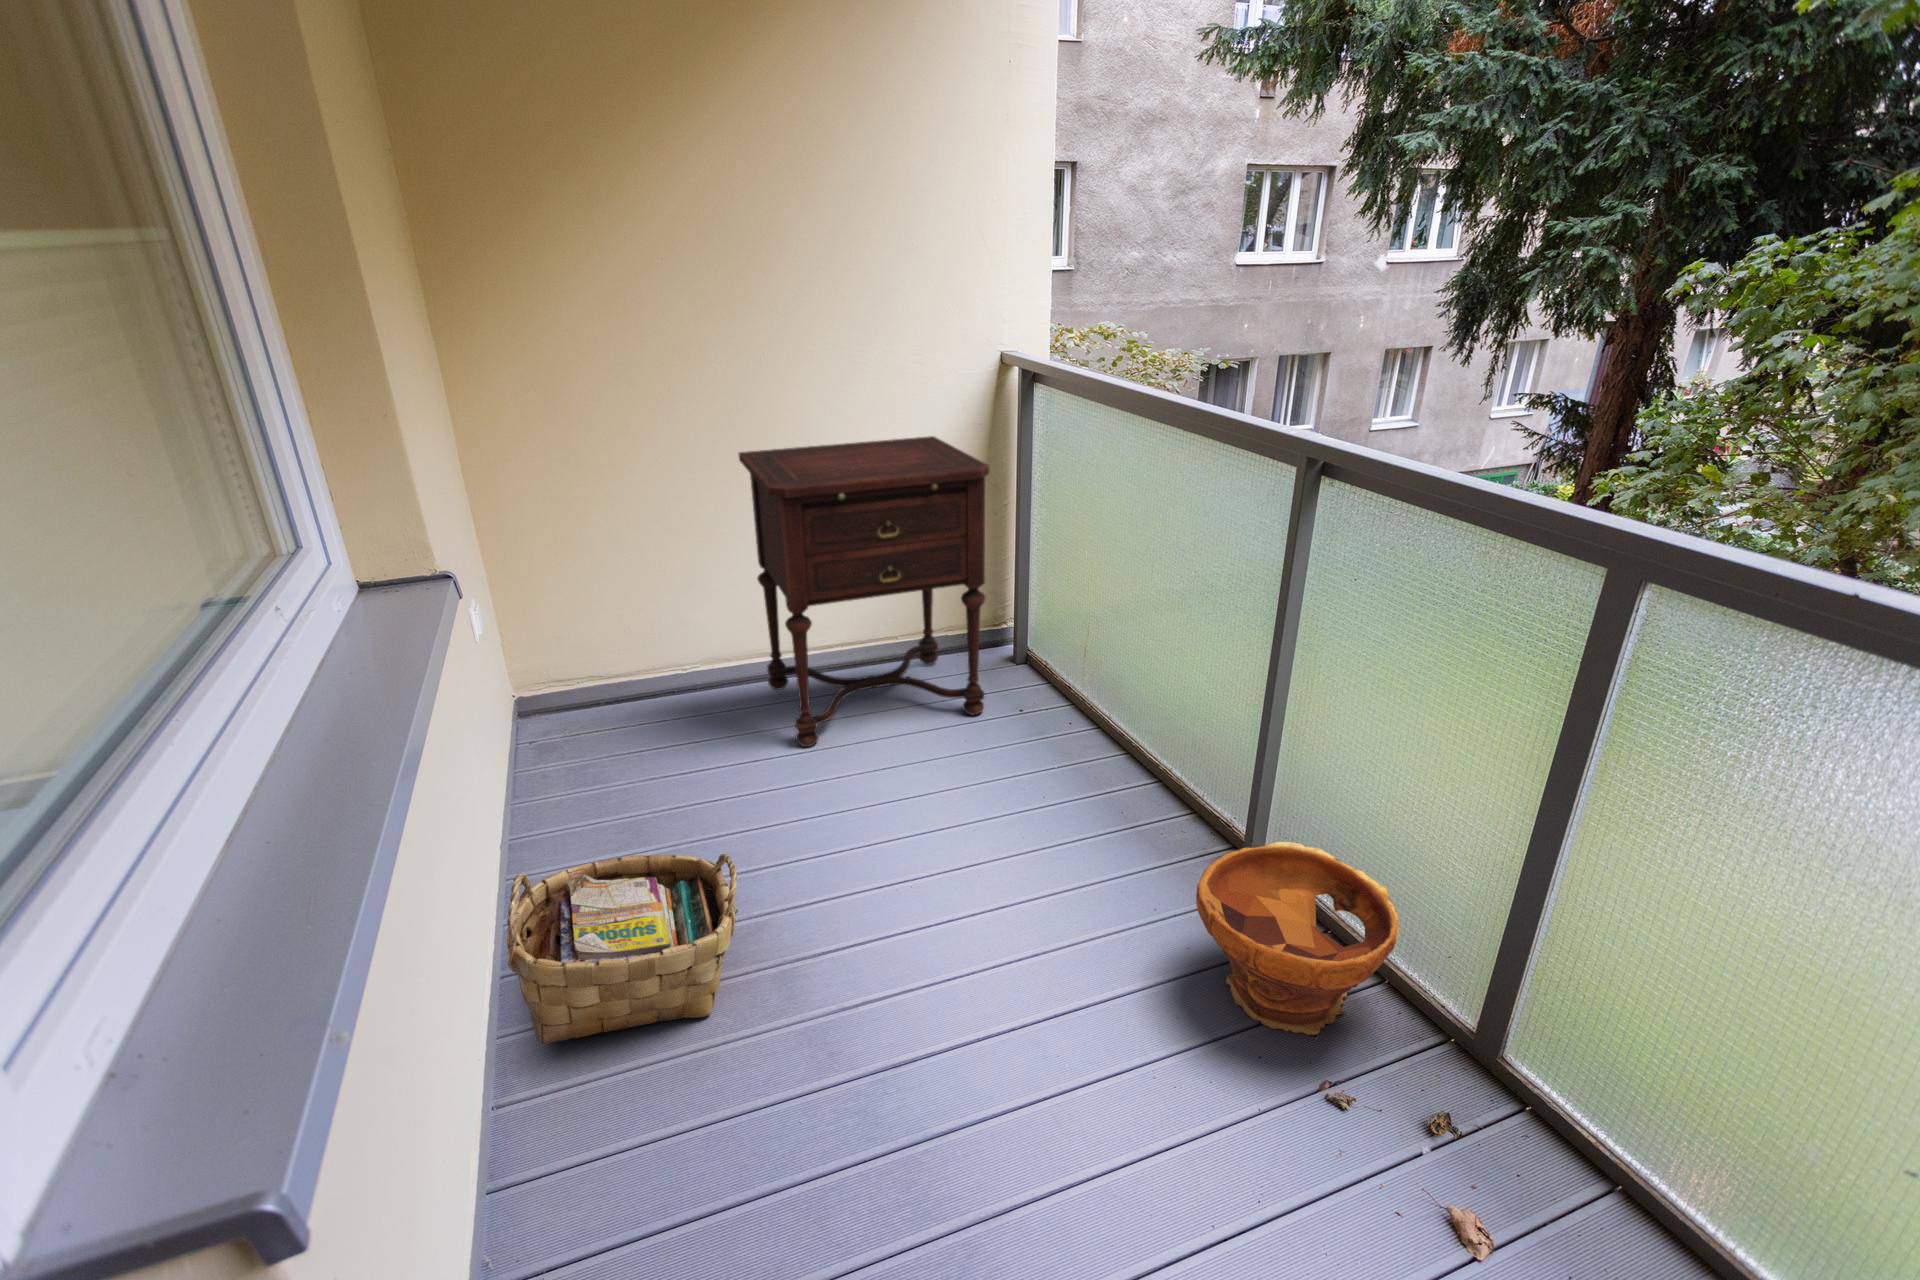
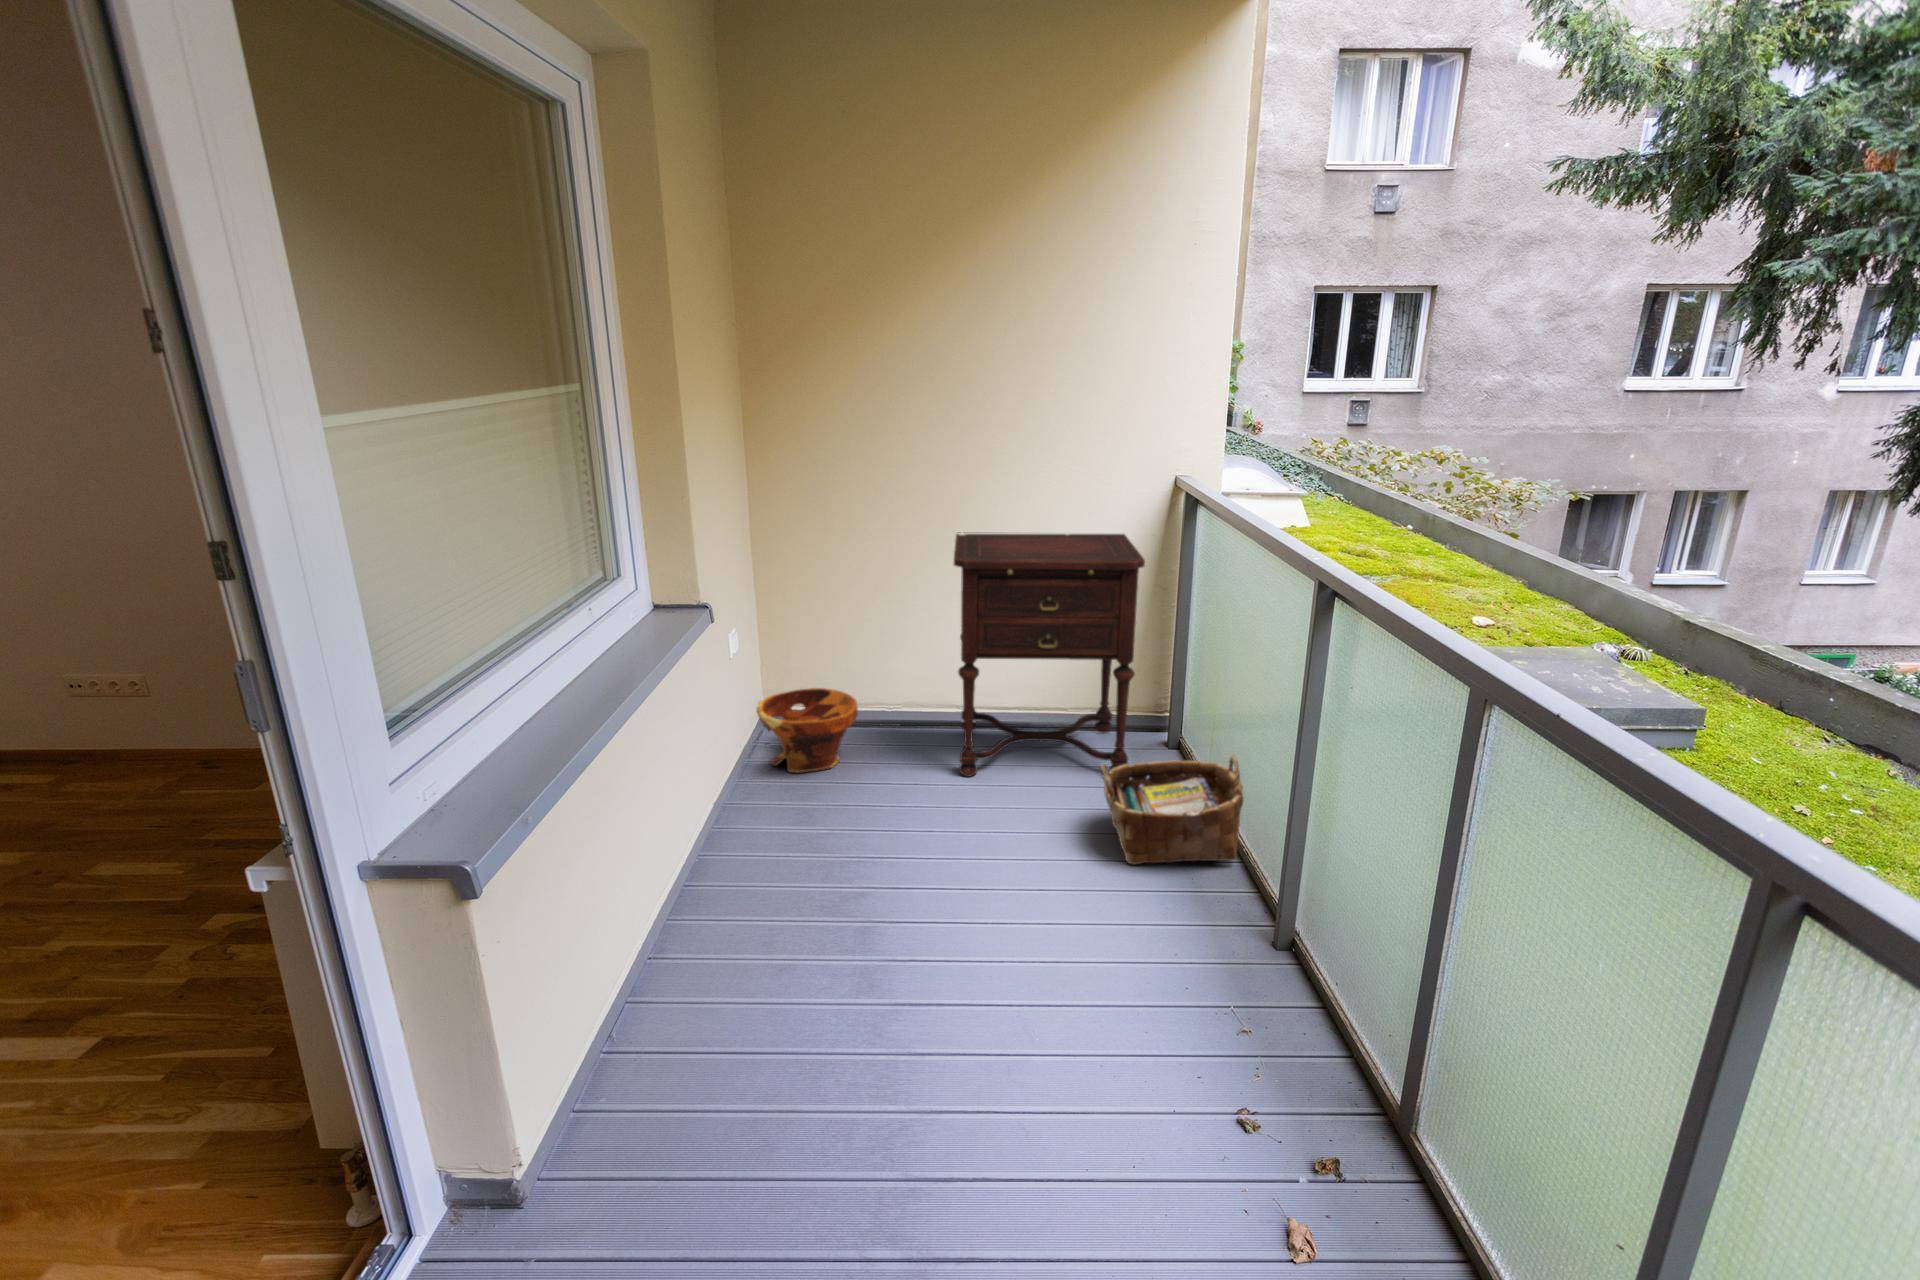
planter: present [1196,842,1399,1035] -> present [756,688,858,773]
woven basket: present [506,852,738,1044] -> present [1101,755,1243,865]

